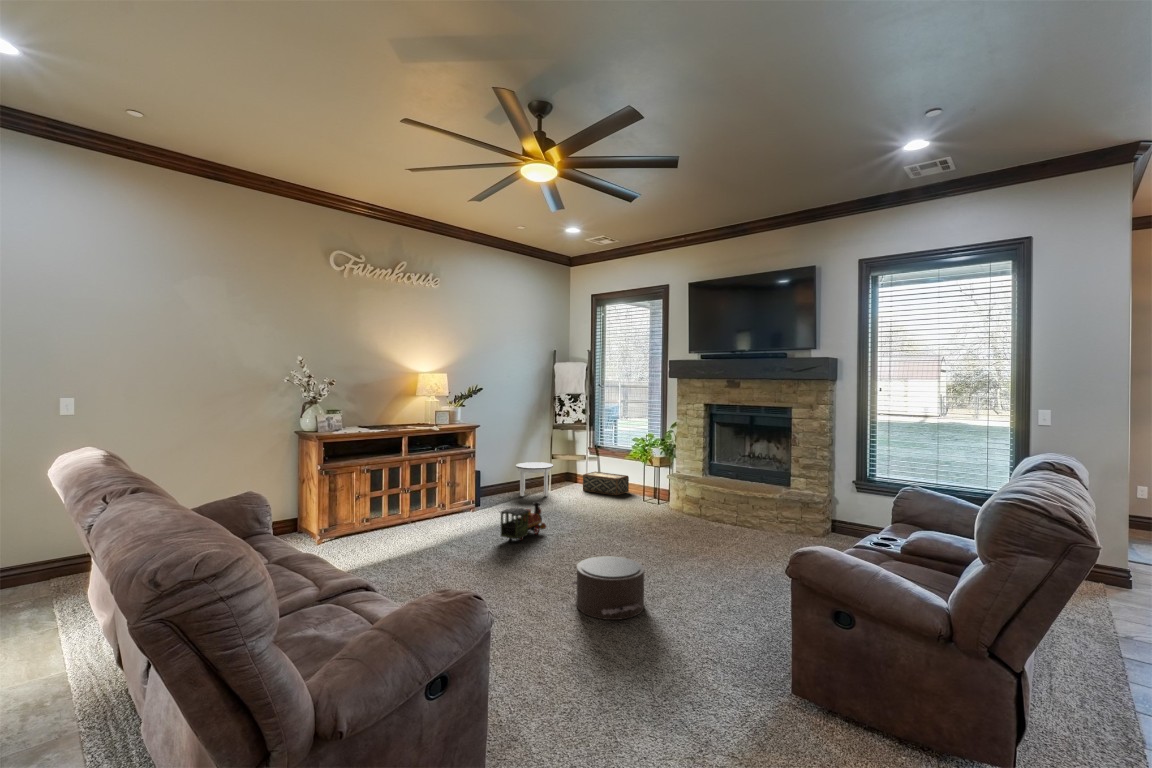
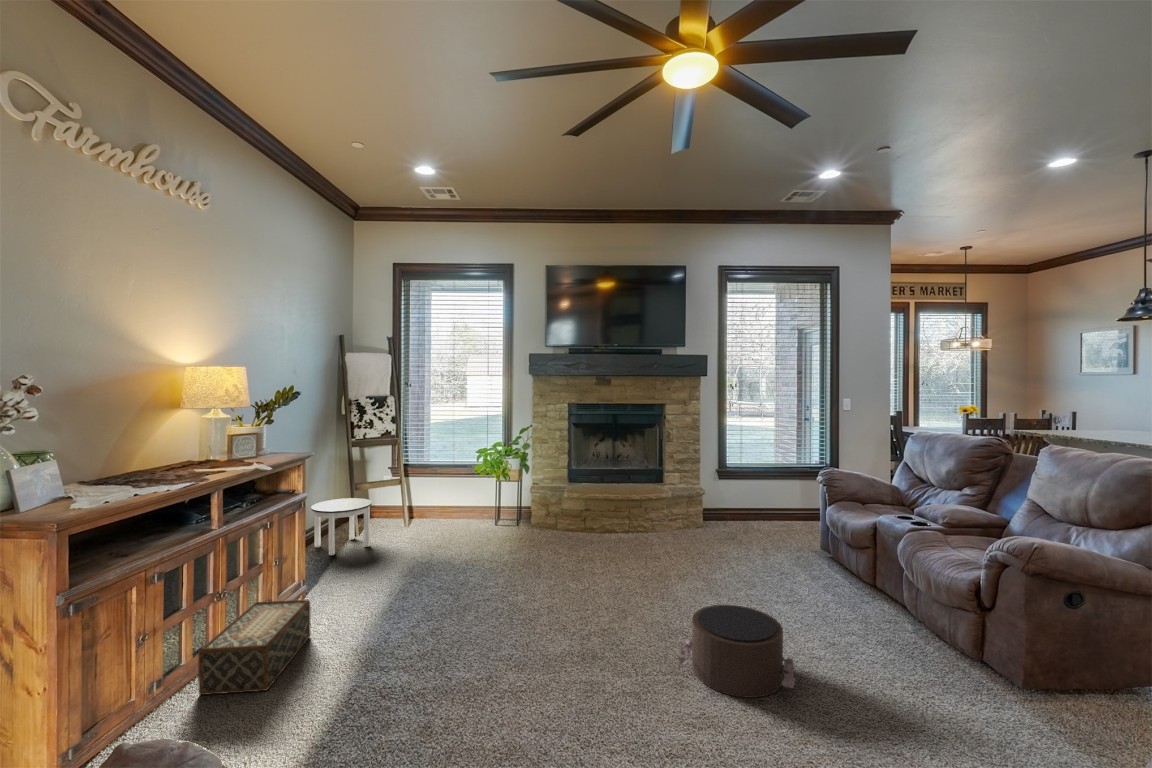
woven basket: present [583,472,629,495] -> present [198,599,311,695]
toy train: present [500,501,546,541] -> none [443,559,479,629]

